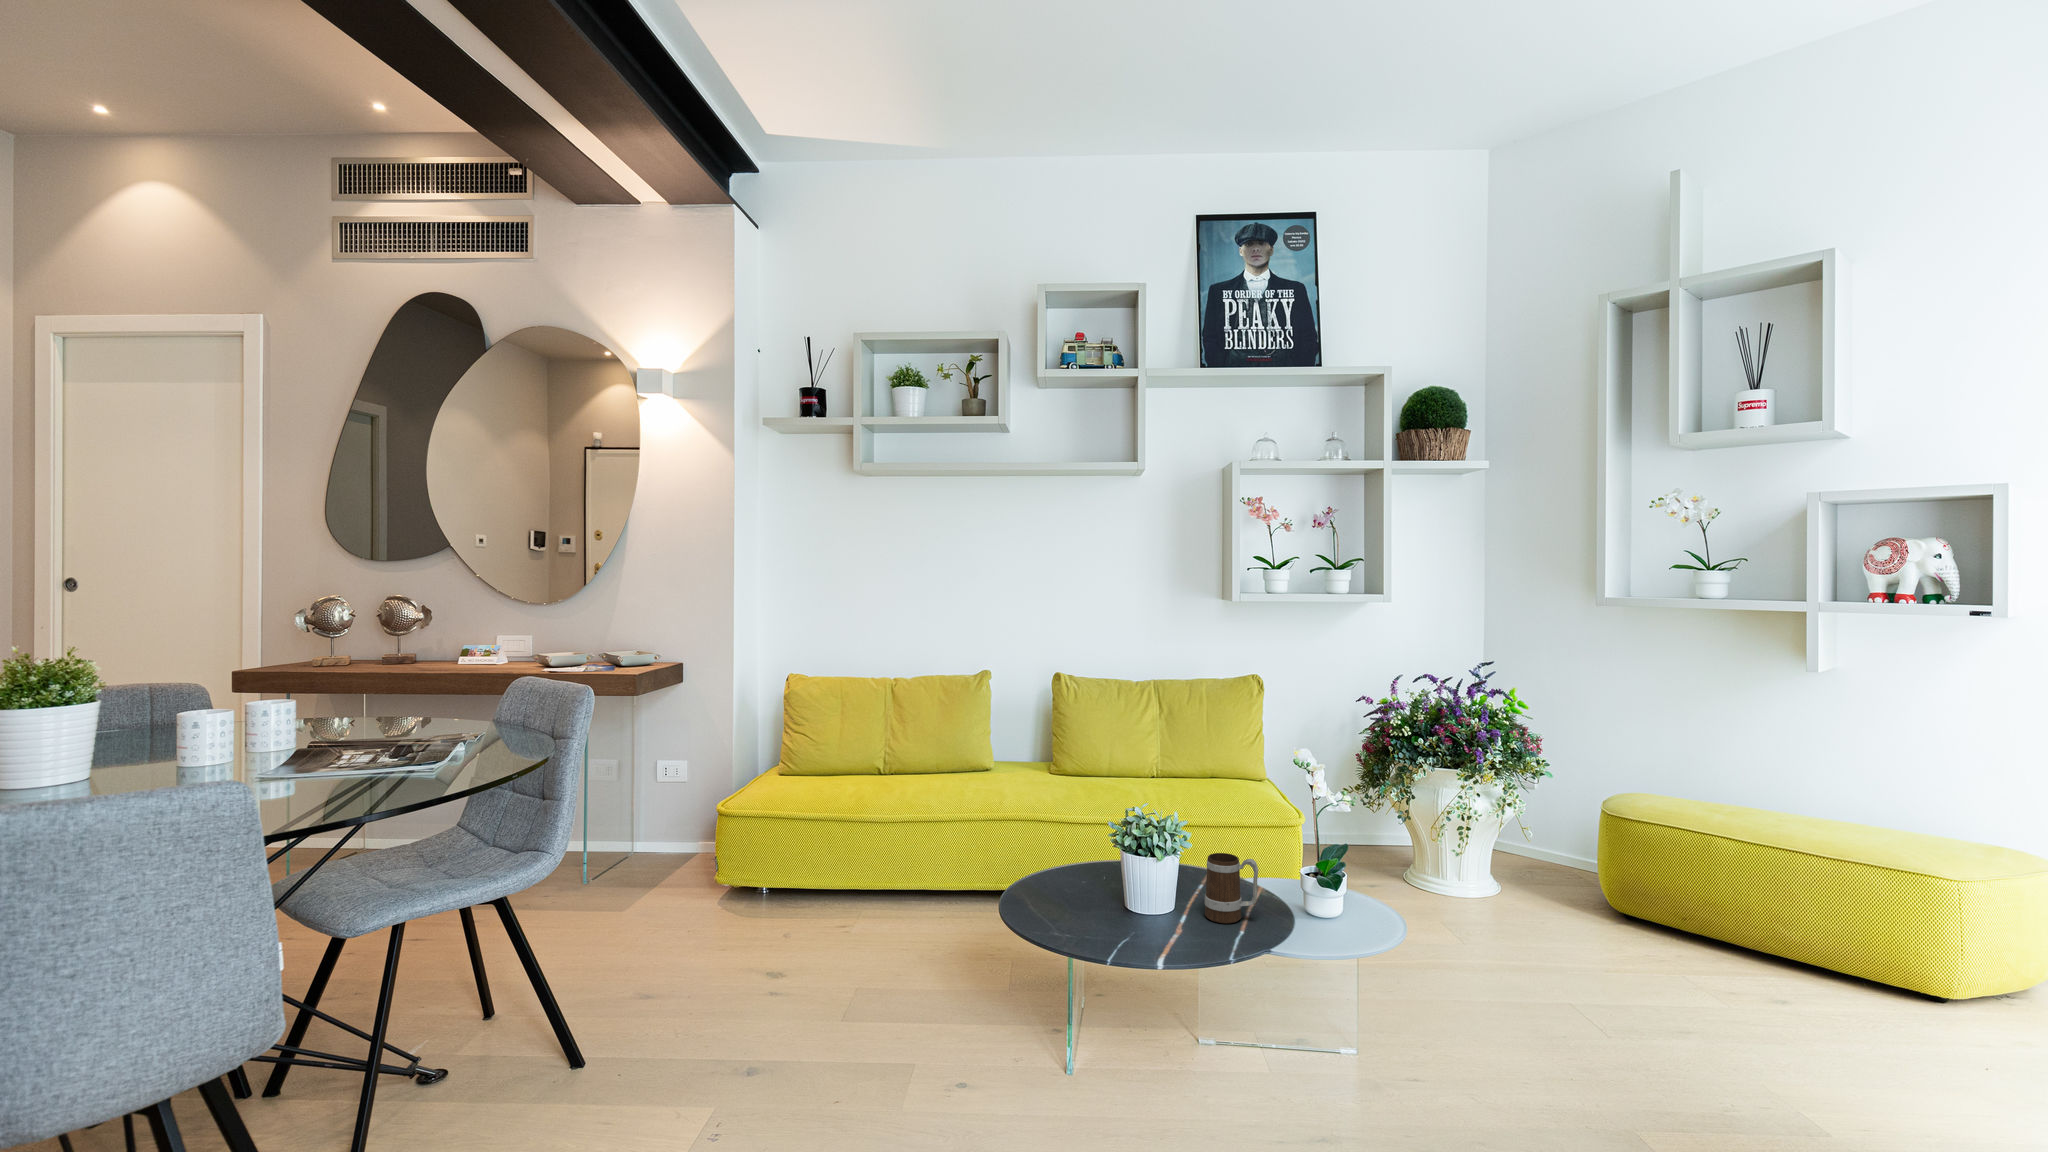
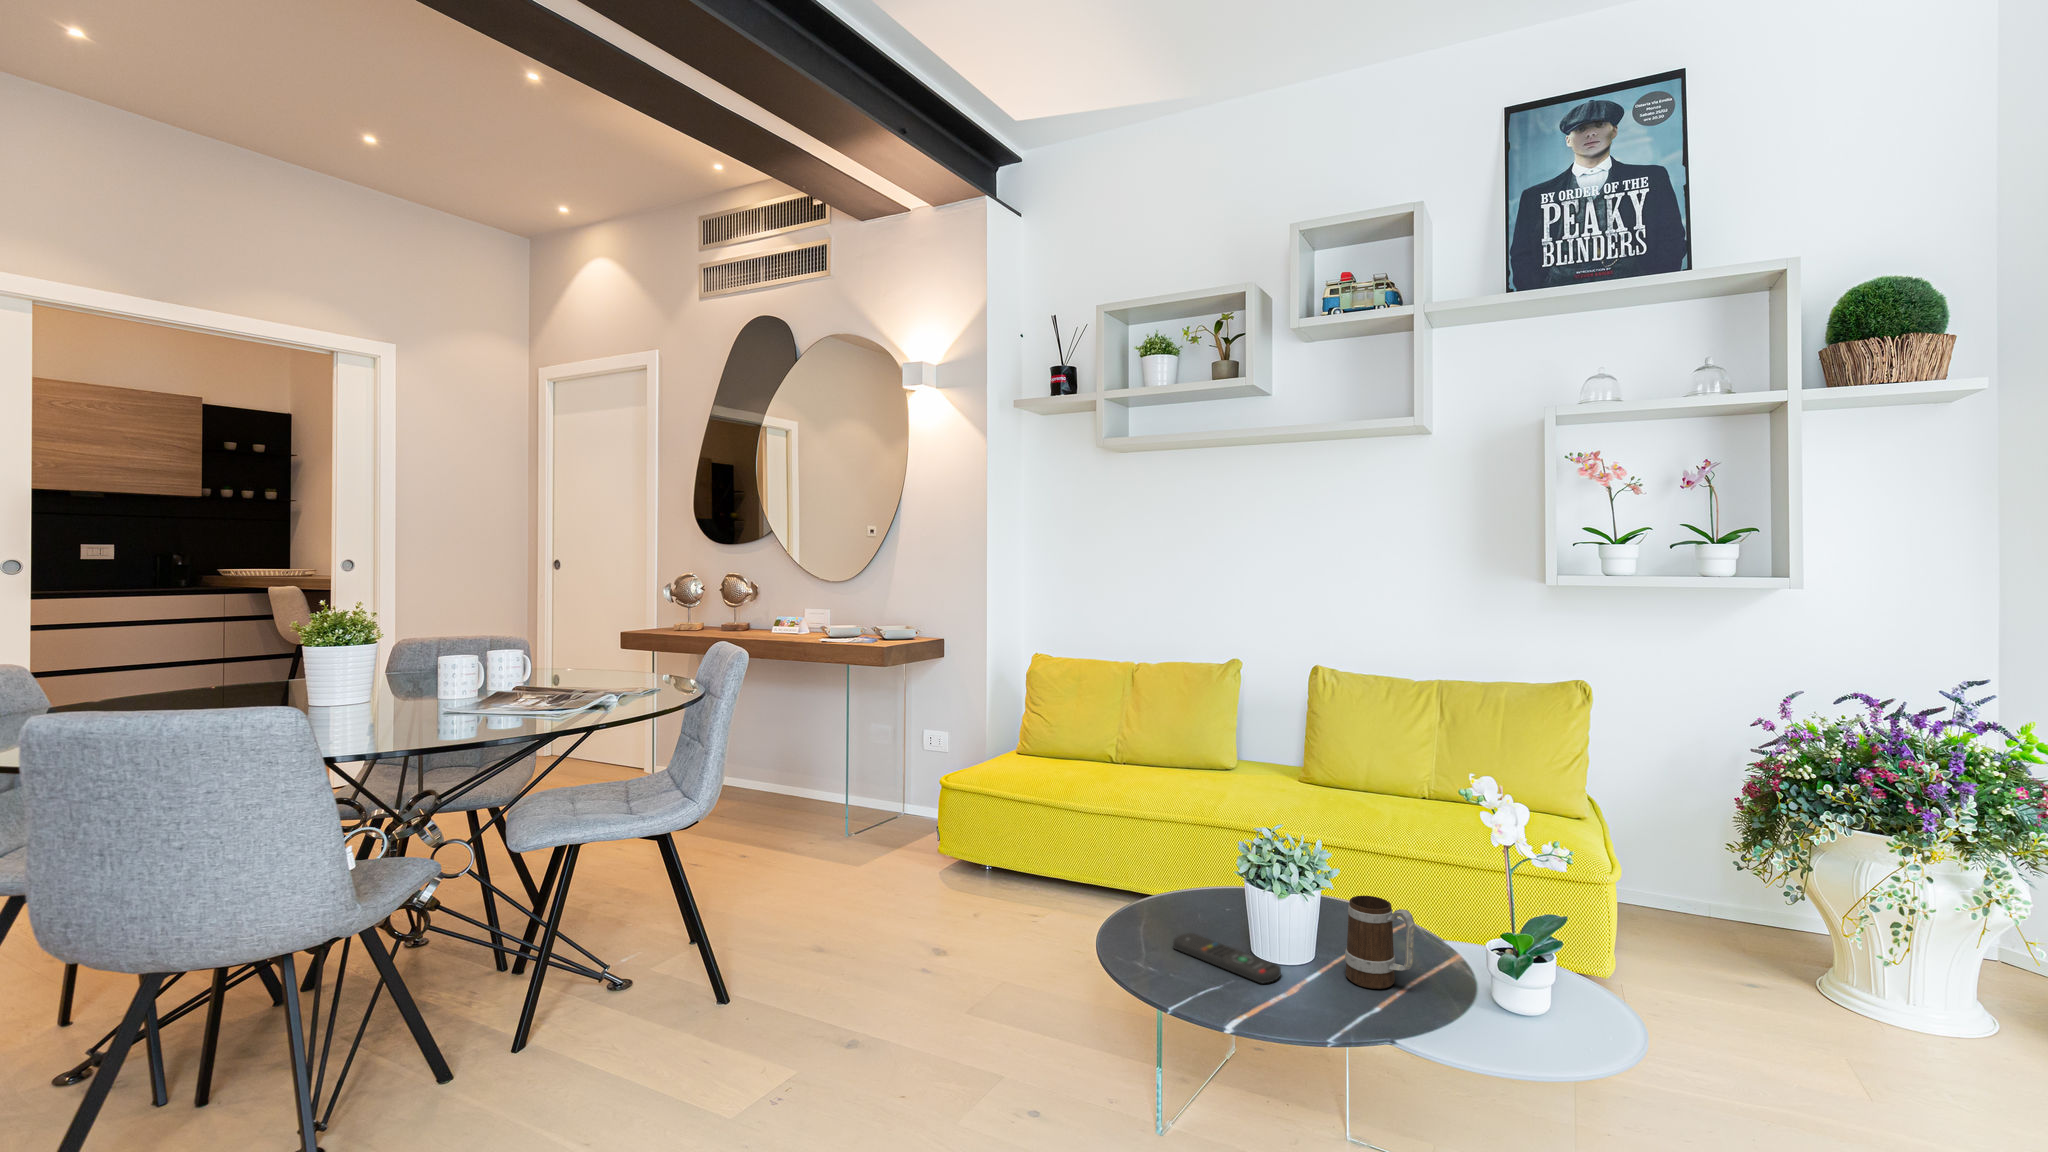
remote control: none [1070,906,1165,935] -> present [1173,933,1281,983]

